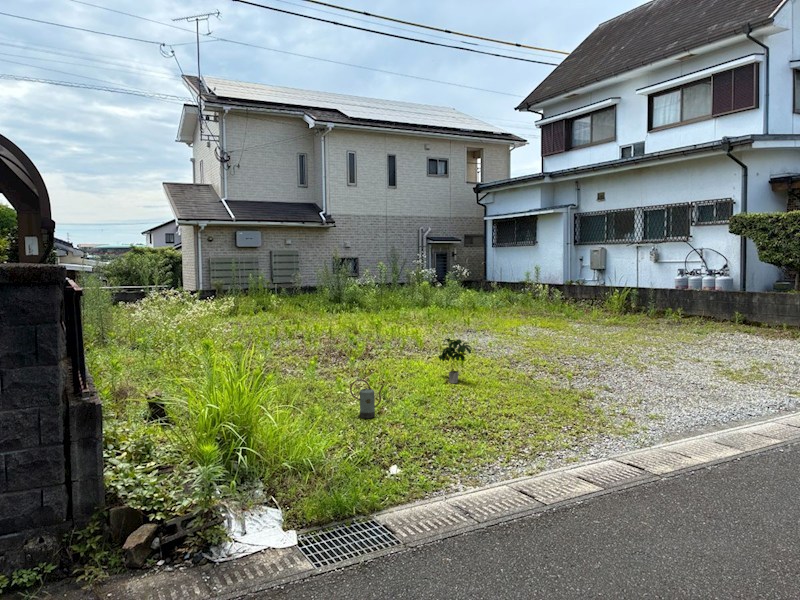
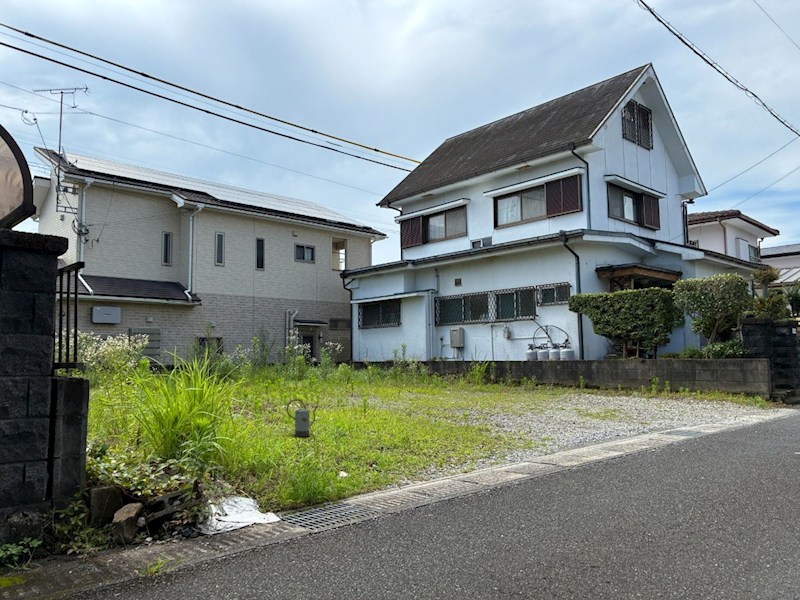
potted plant: present [438,339,471,383] -> none [350,376,383,419]

